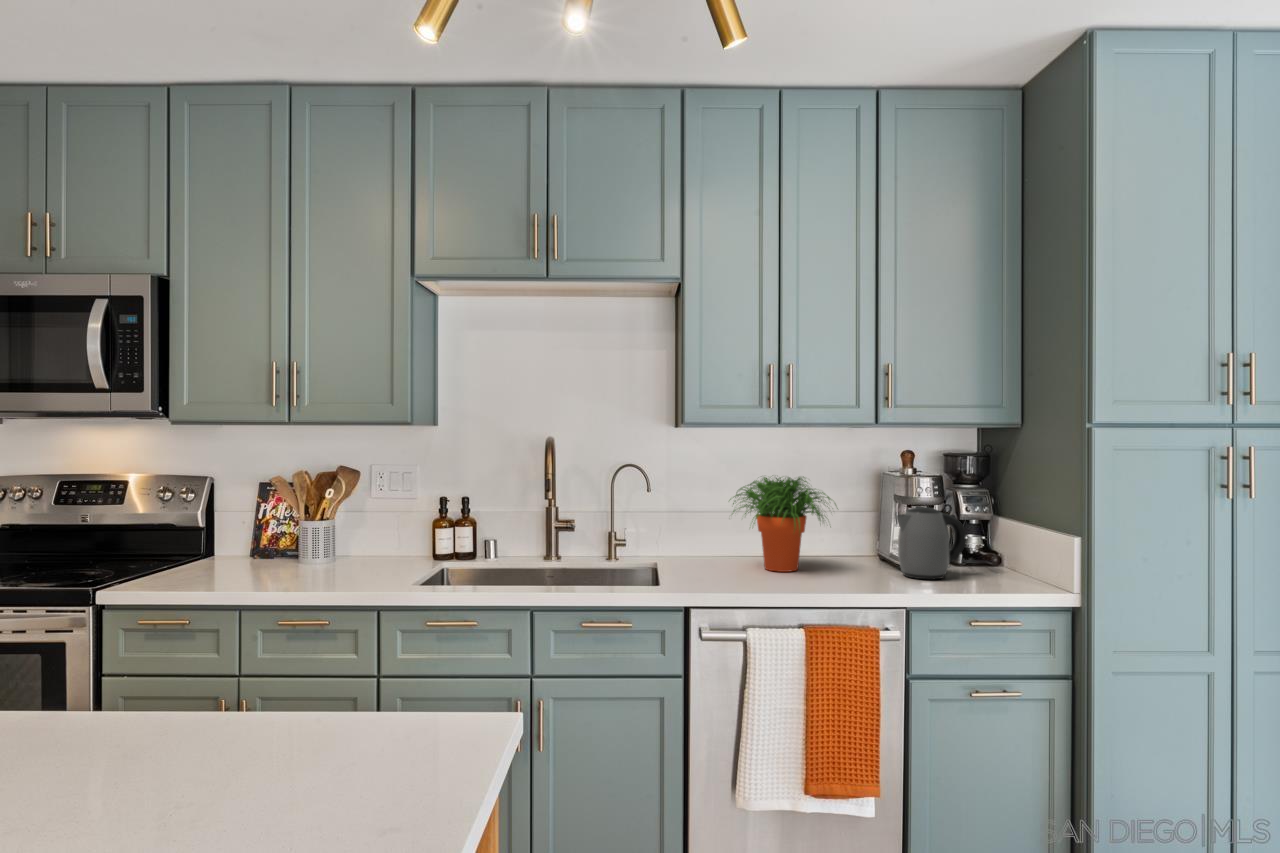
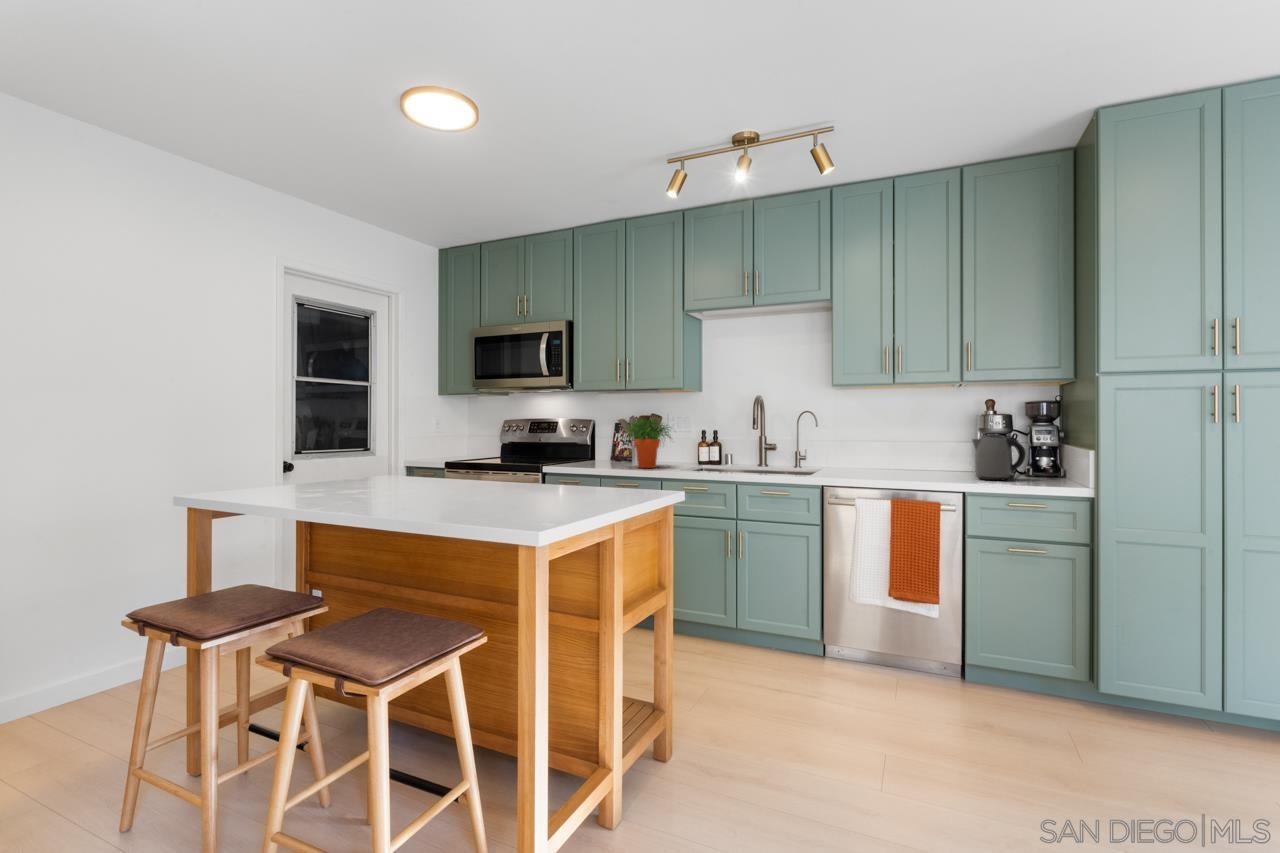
potted plant: present [729,477,838,572] -> present [624,418,671,468]

